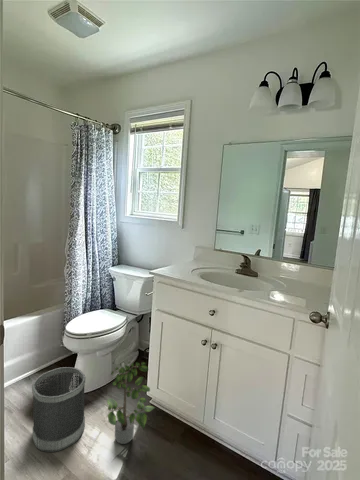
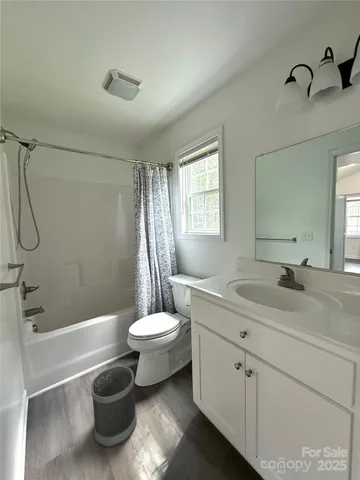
potted plant: present [107,362,155,444] -> none [147,373,196,455]

